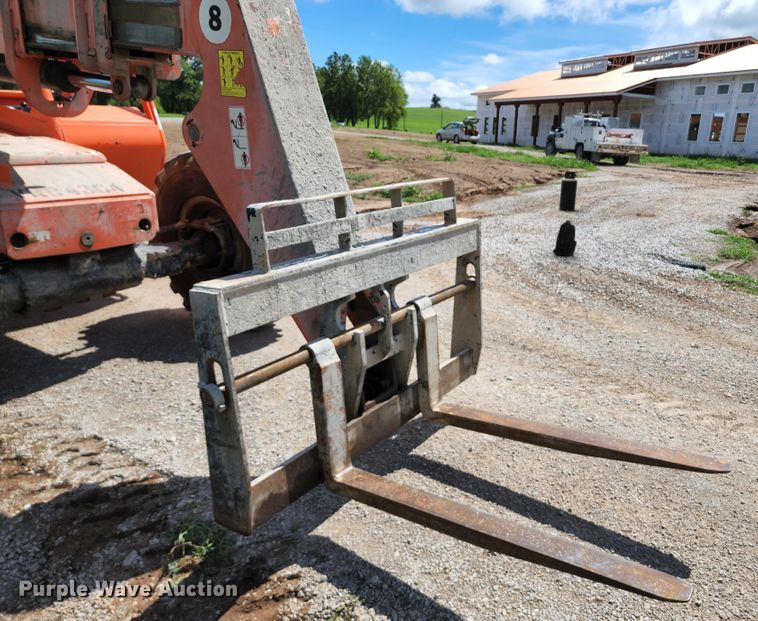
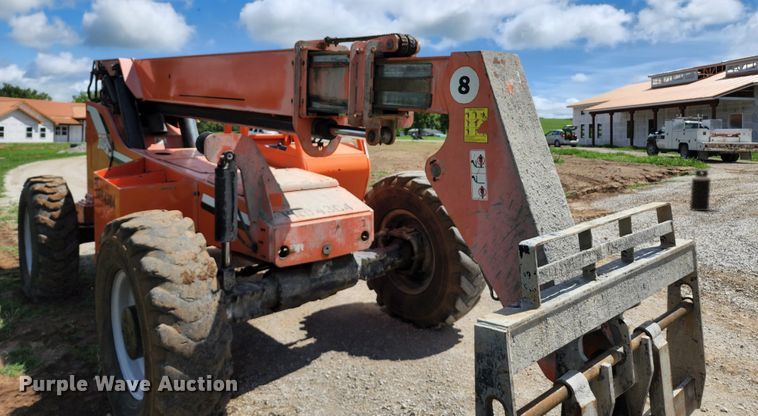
backpack: present [553,220,577,256] -> none [712,226,743,269]

